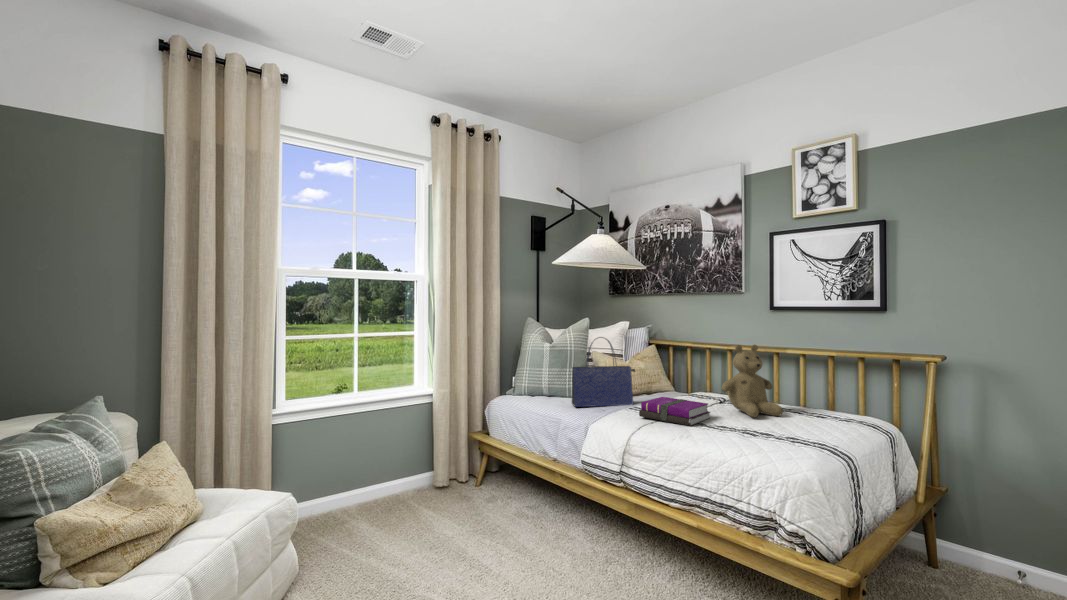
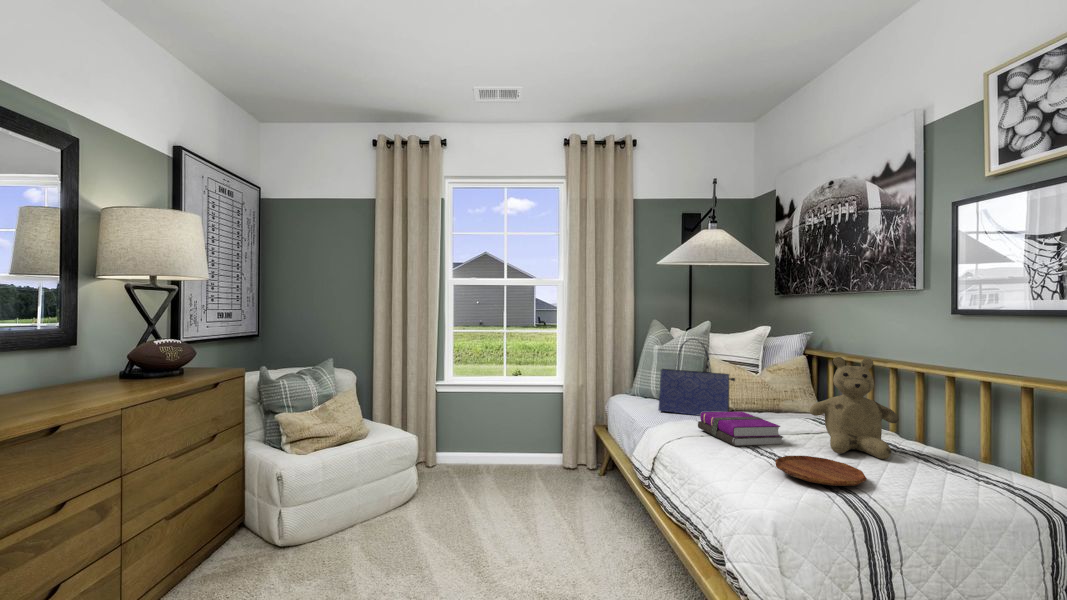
tray: none [748,422,814,441] -> present [775,456,867,486]

